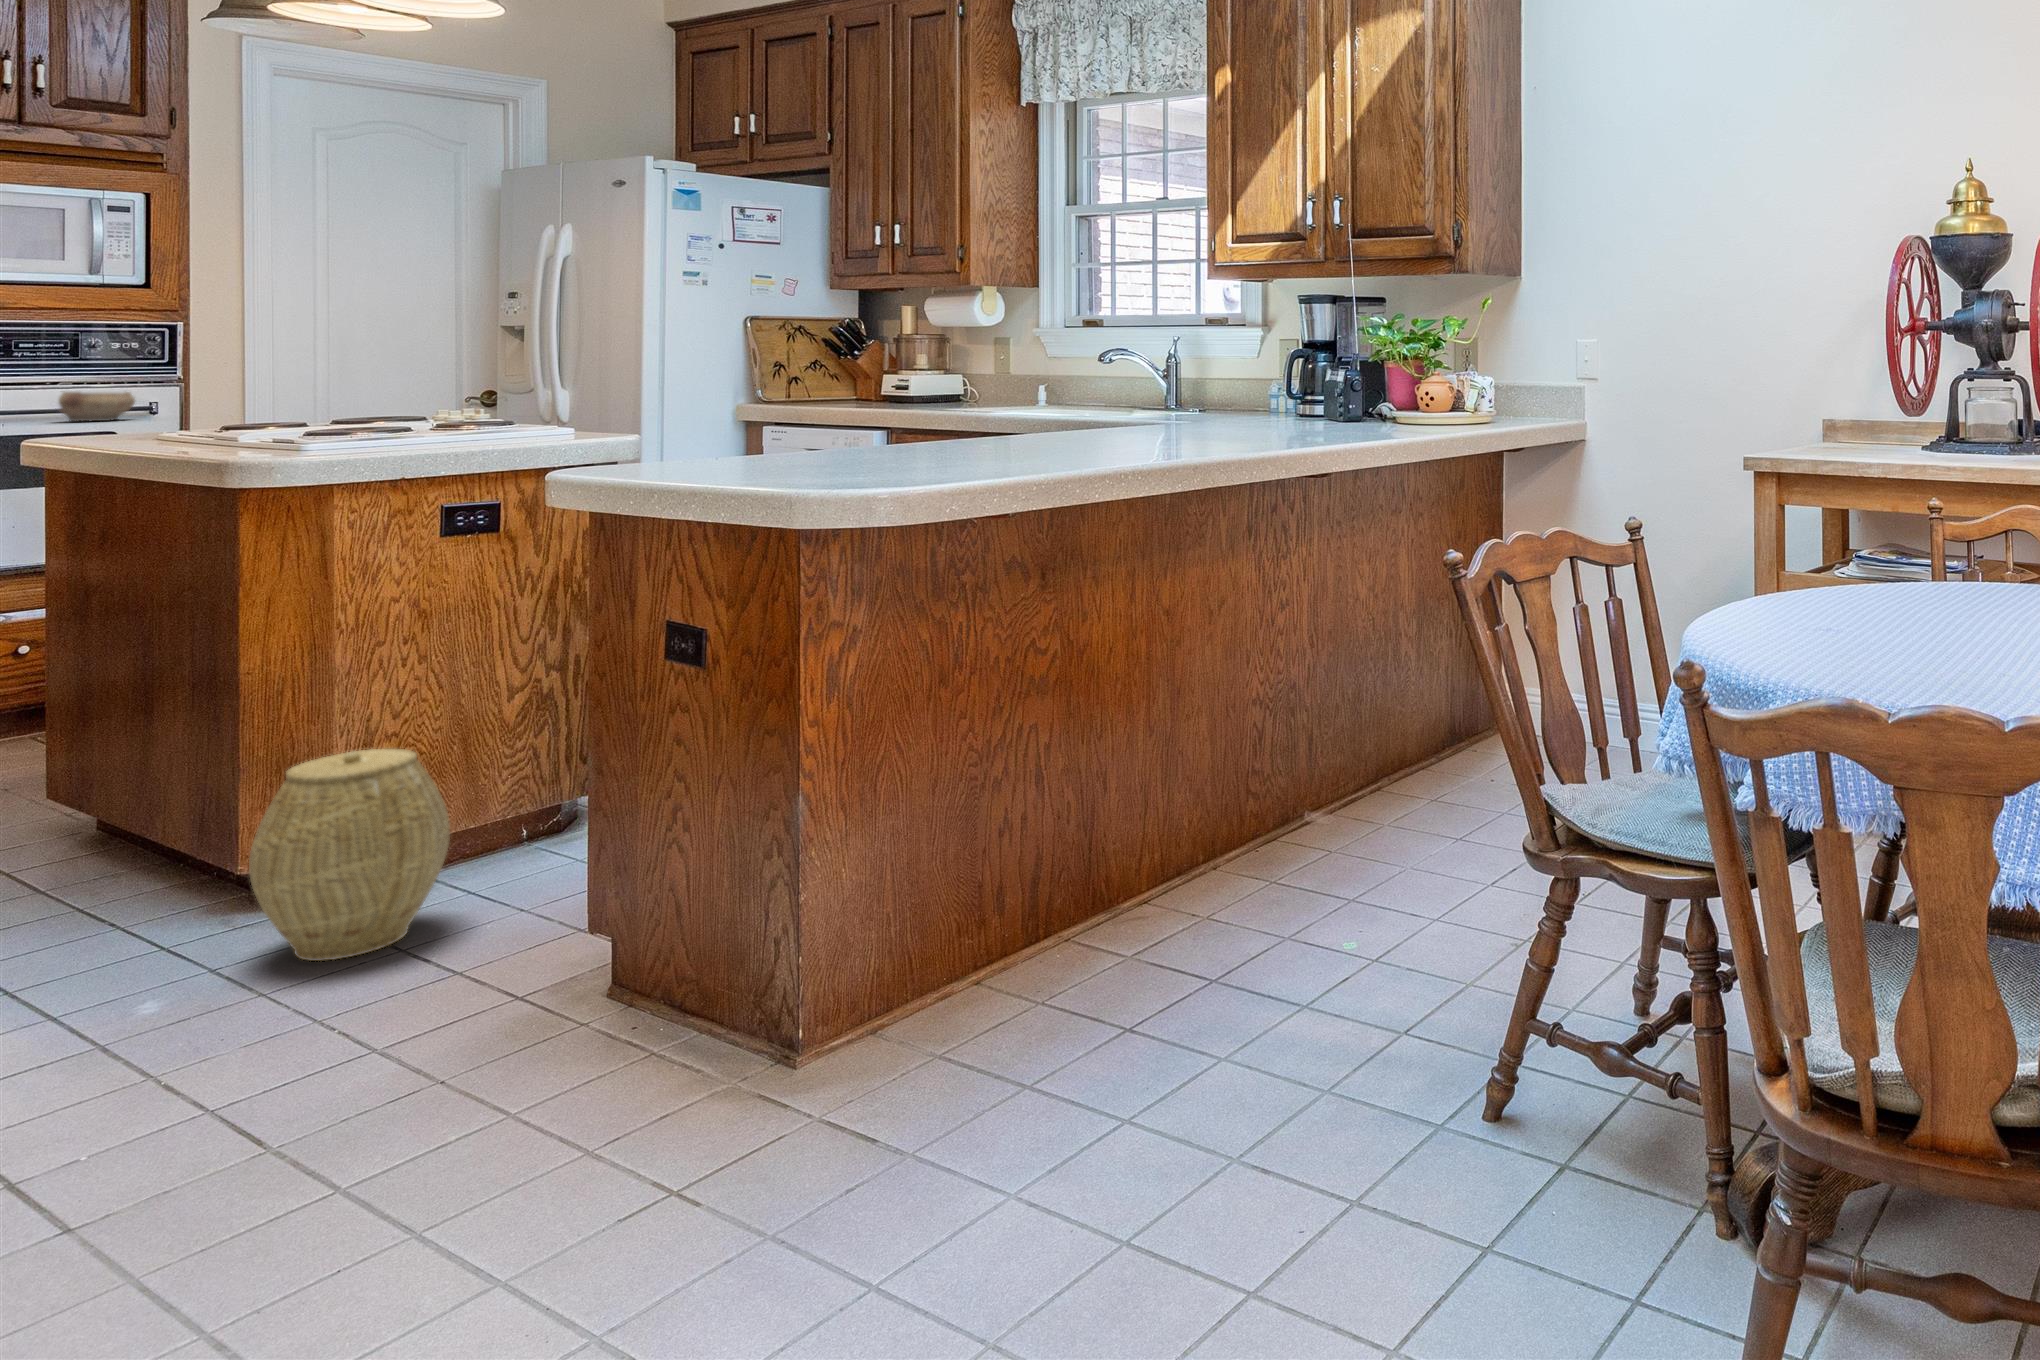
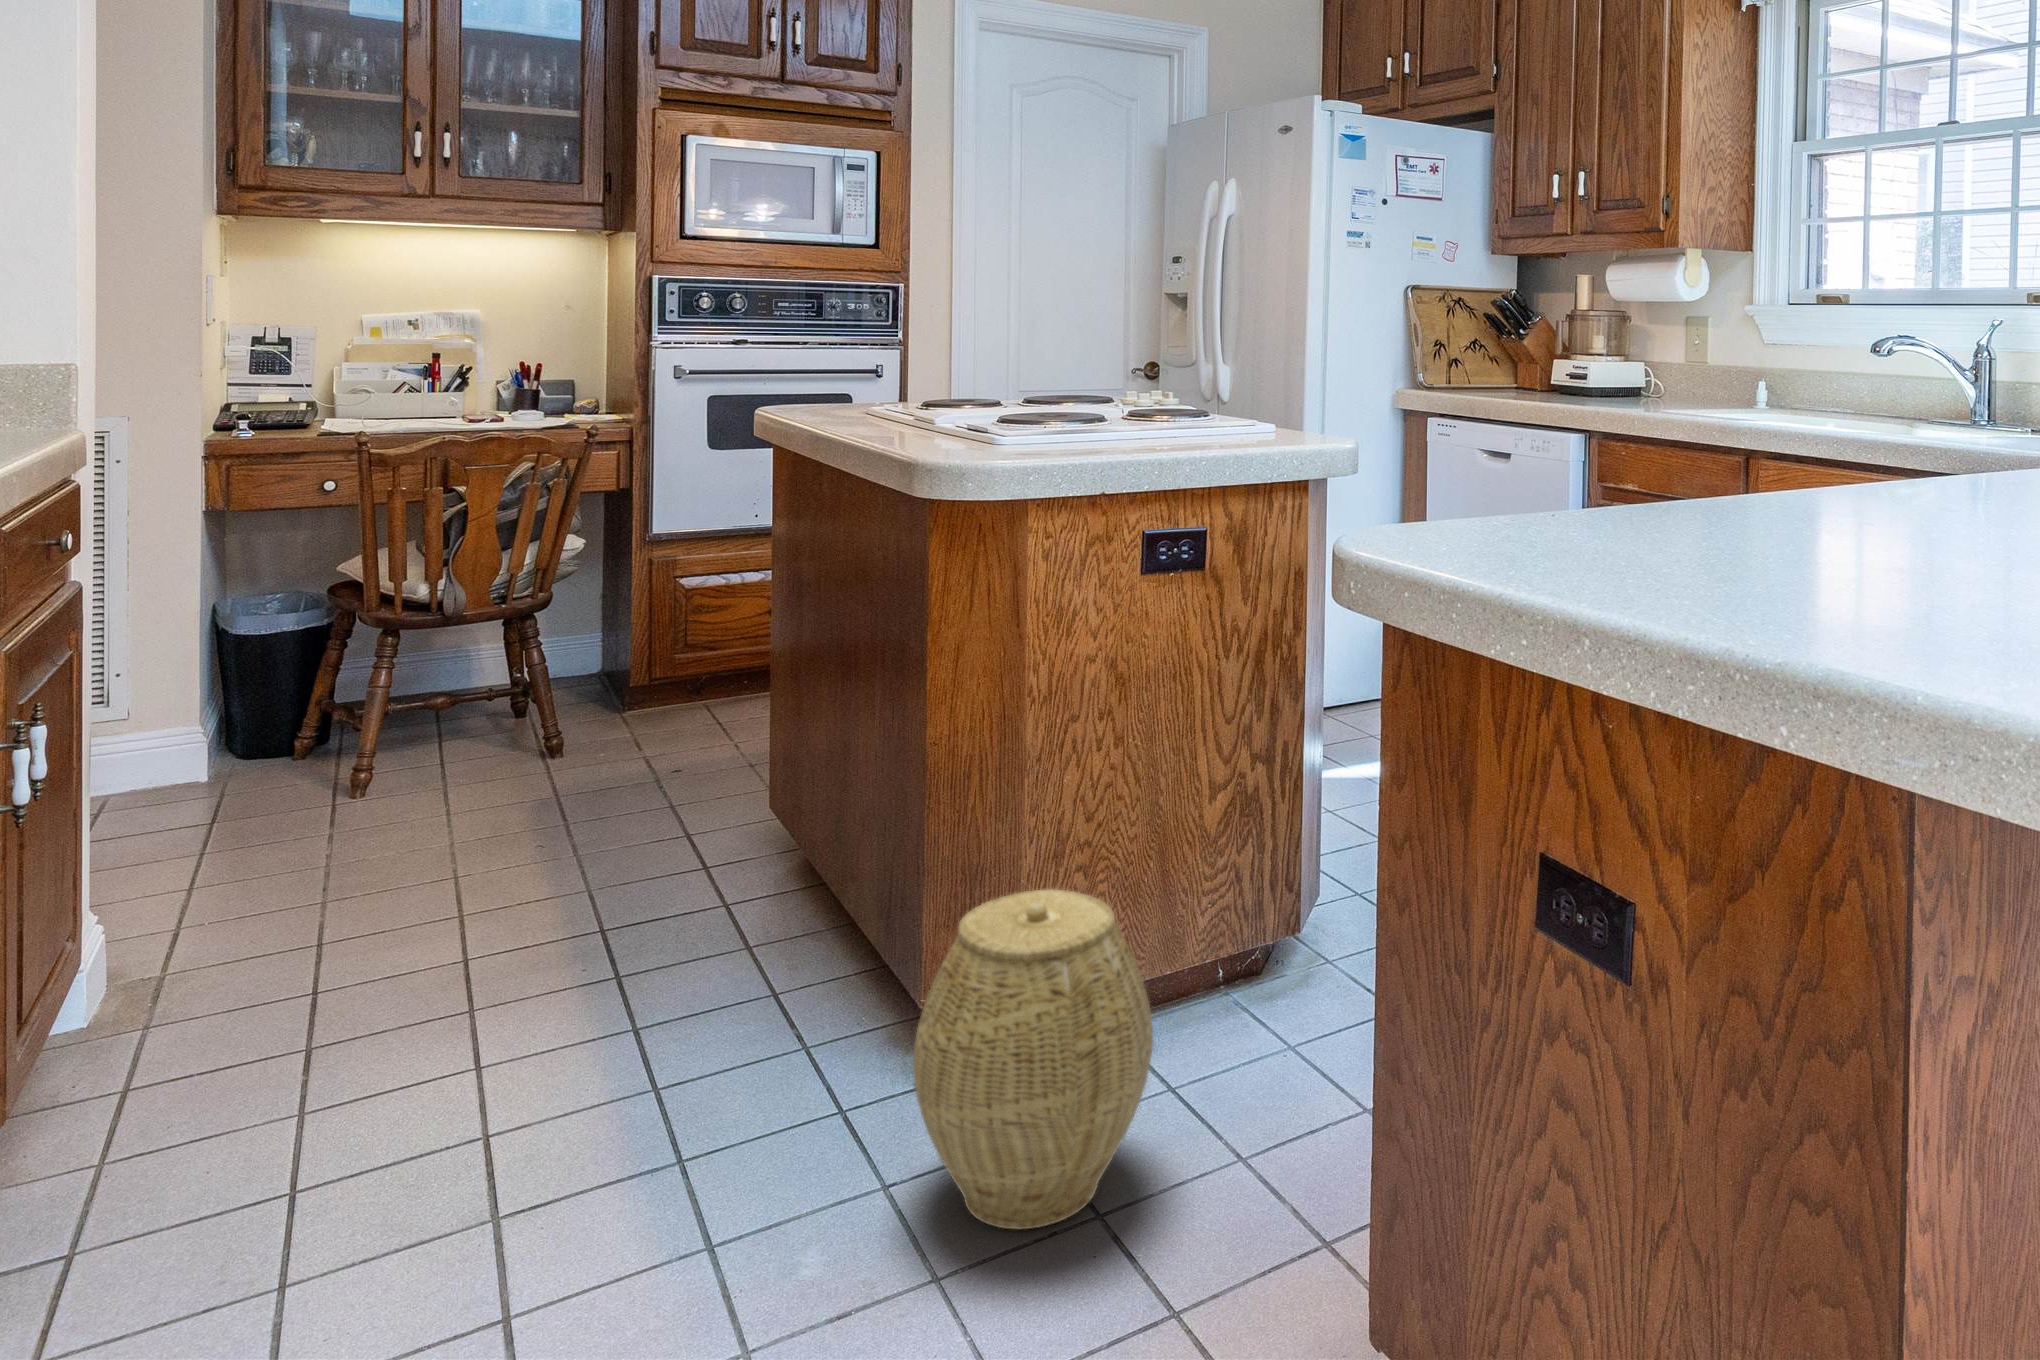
ceramic bowl: present [59,391,135,422] -> none [797,351,861,383]

